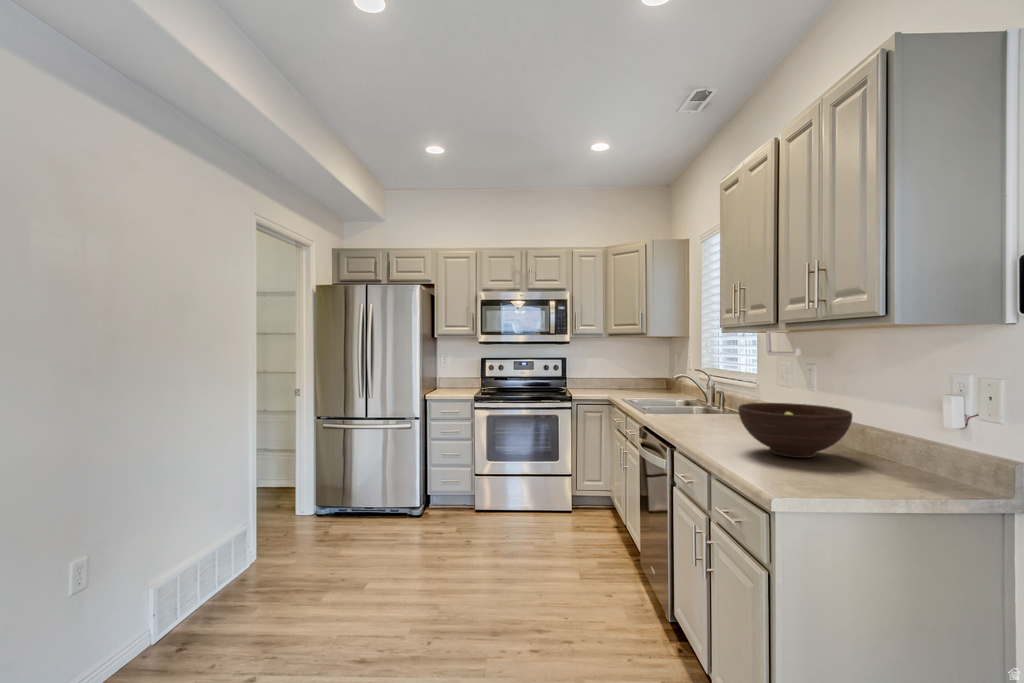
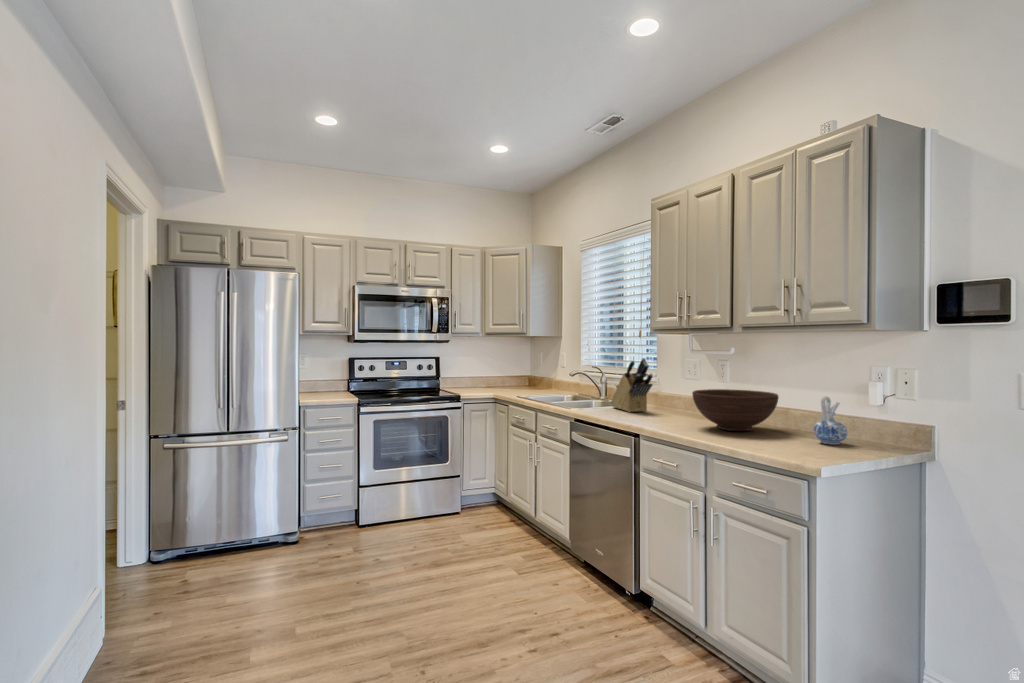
knife block: none [699,362,732,425] -> present [611,358,653,412]
ceramic pitcher: none [871,421,921,489] -> present [814,396,847,445]

